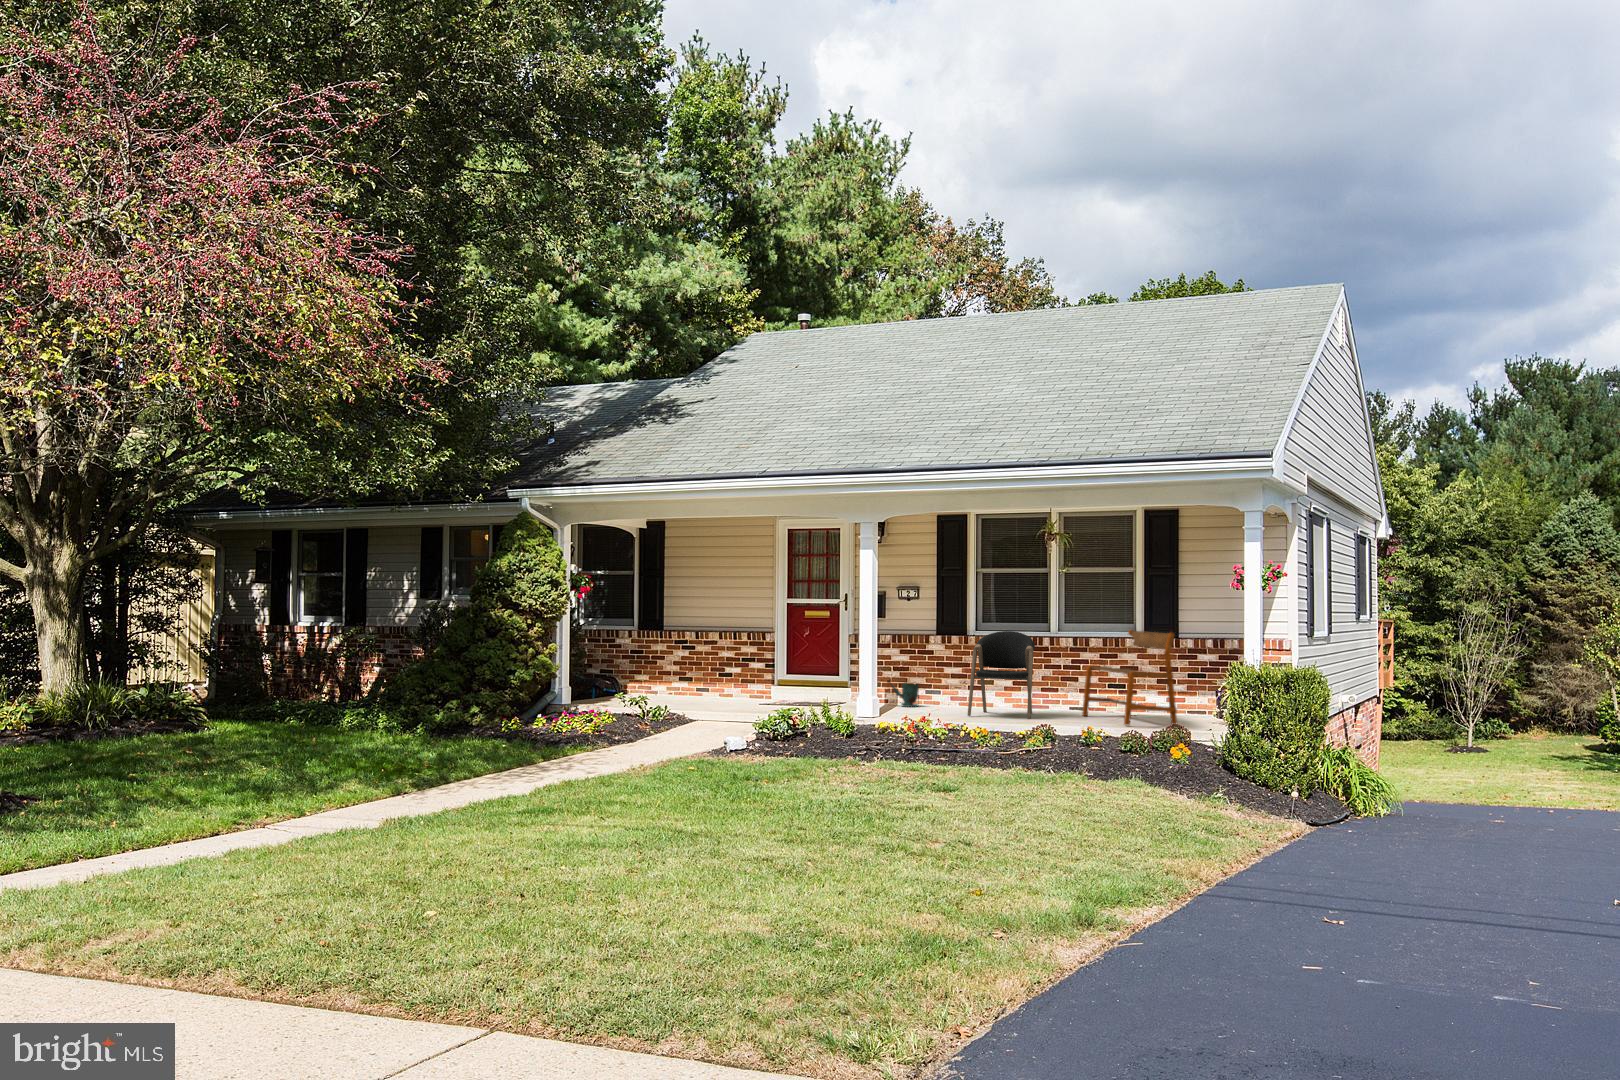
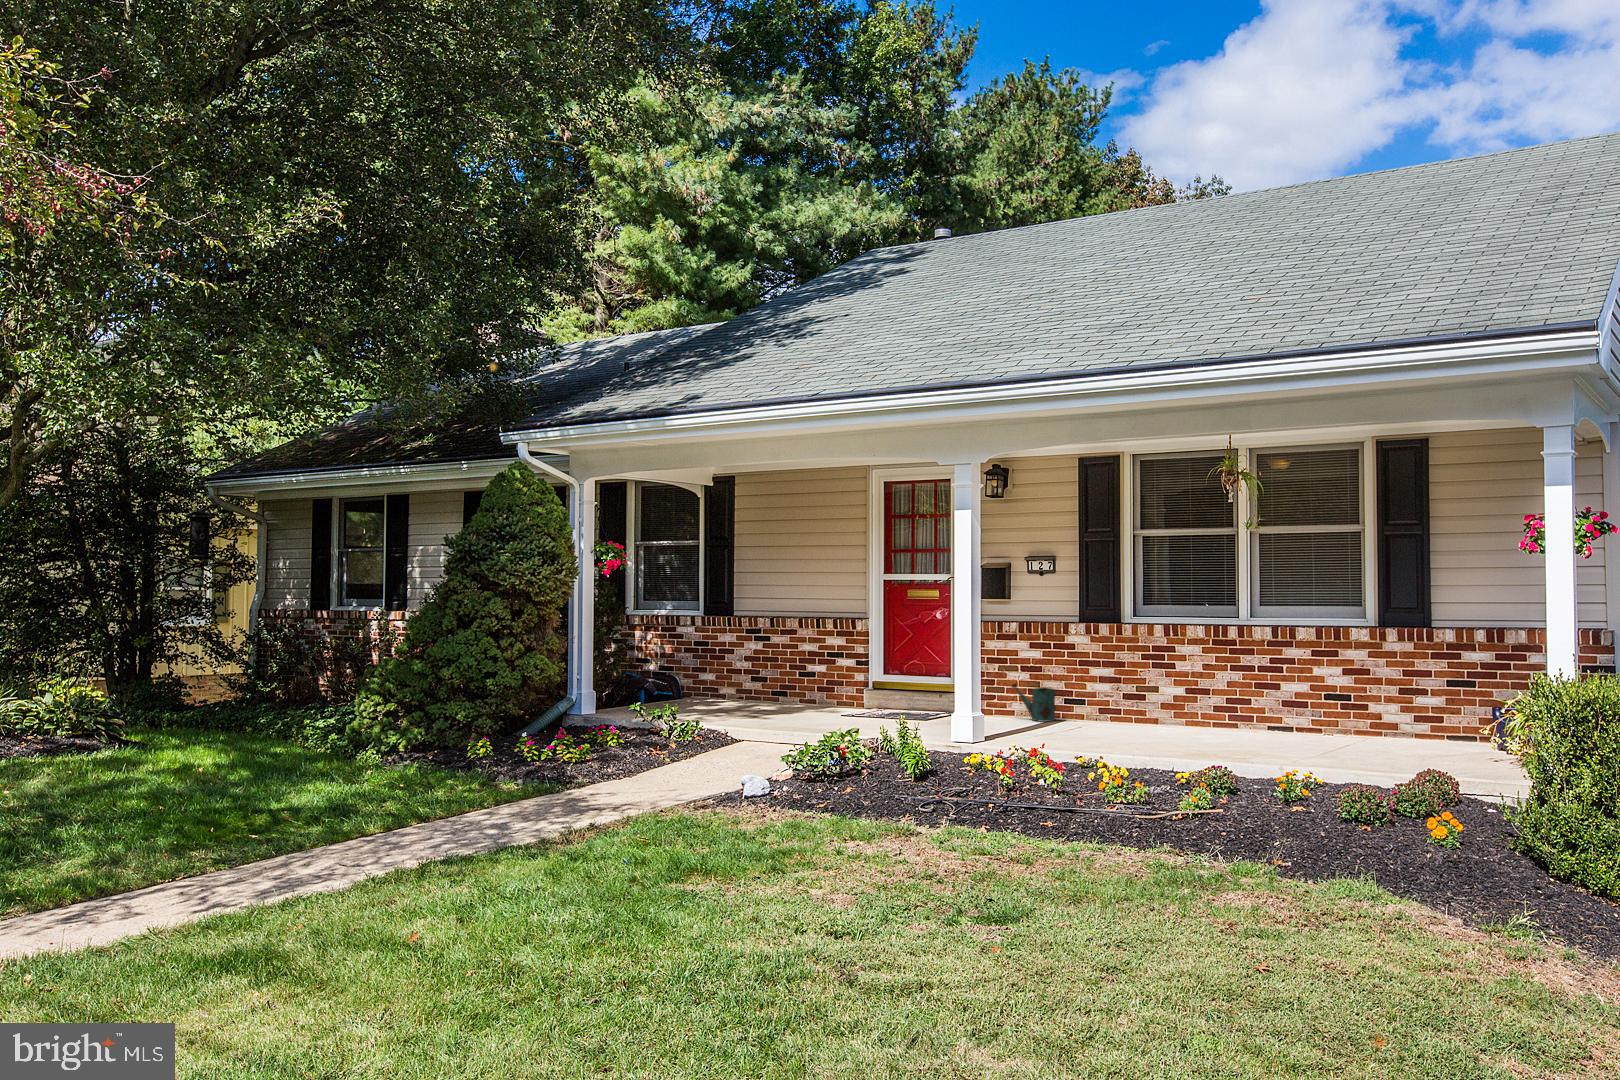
bench: present [1082,630,1177,725] -> none [1285,615,1430,759]
chair: present [968,631,1035,719] -> none [1115,618,1214,744]

